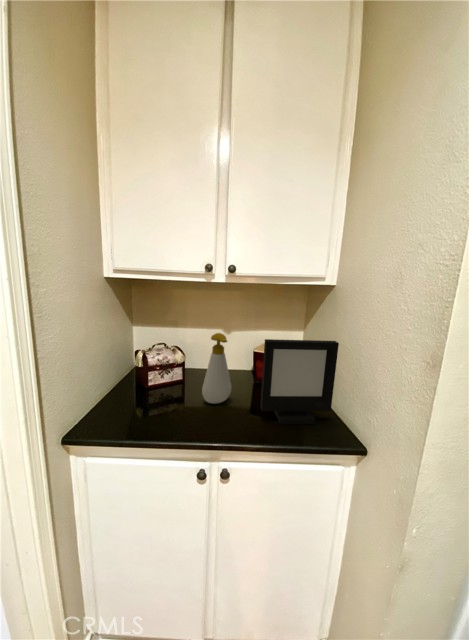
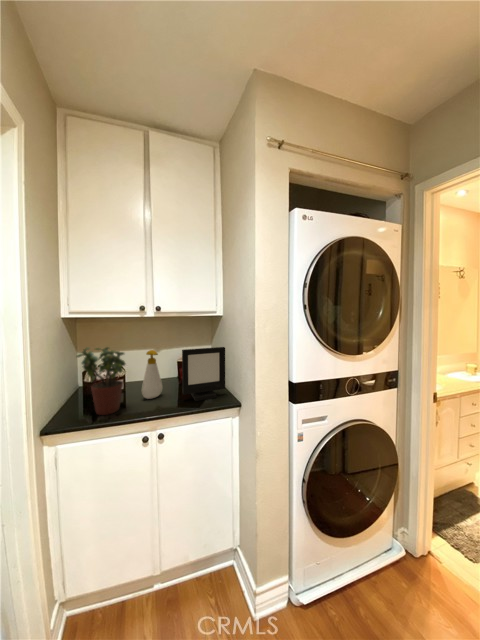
potted plant: none [112,323,180,423] -> present [76,347,125,415]

